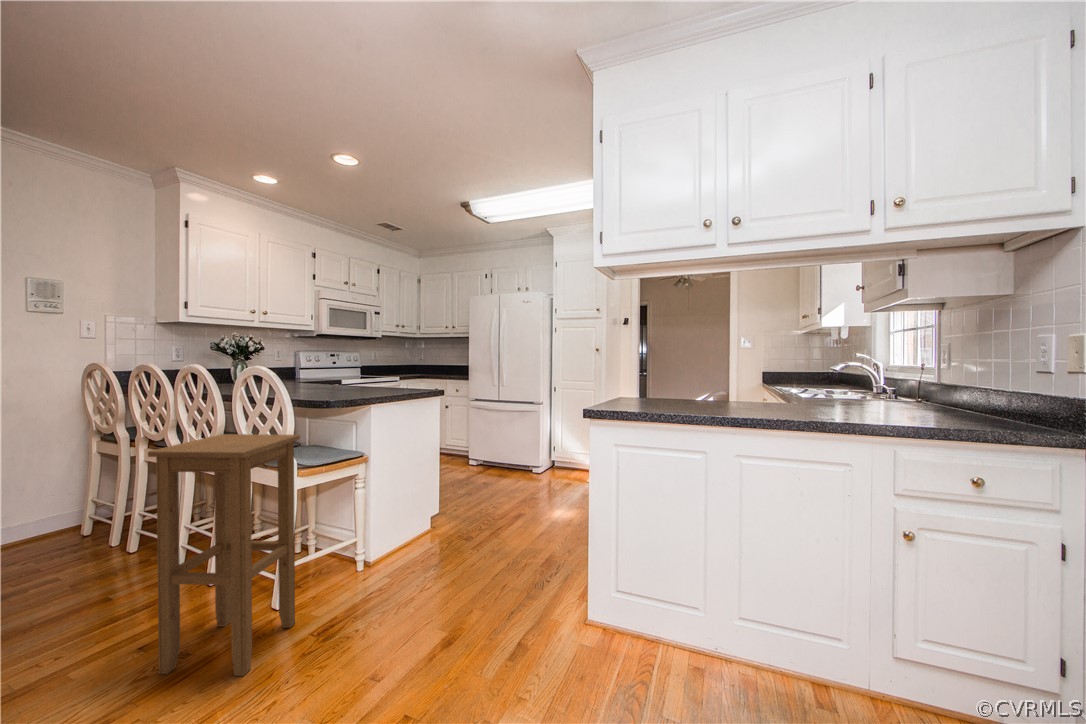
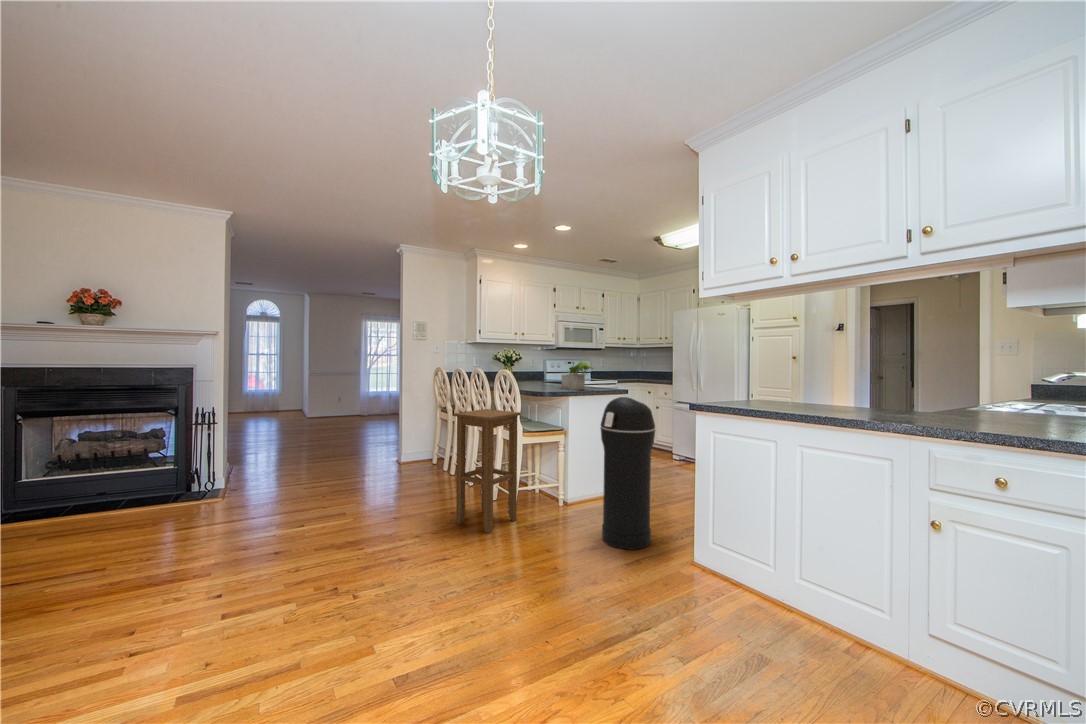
potted plant: none [349,350,397,393] -> present [562,361,594,390]
trash can: none [449,397,529,627] -> present [600,397,655,550]

